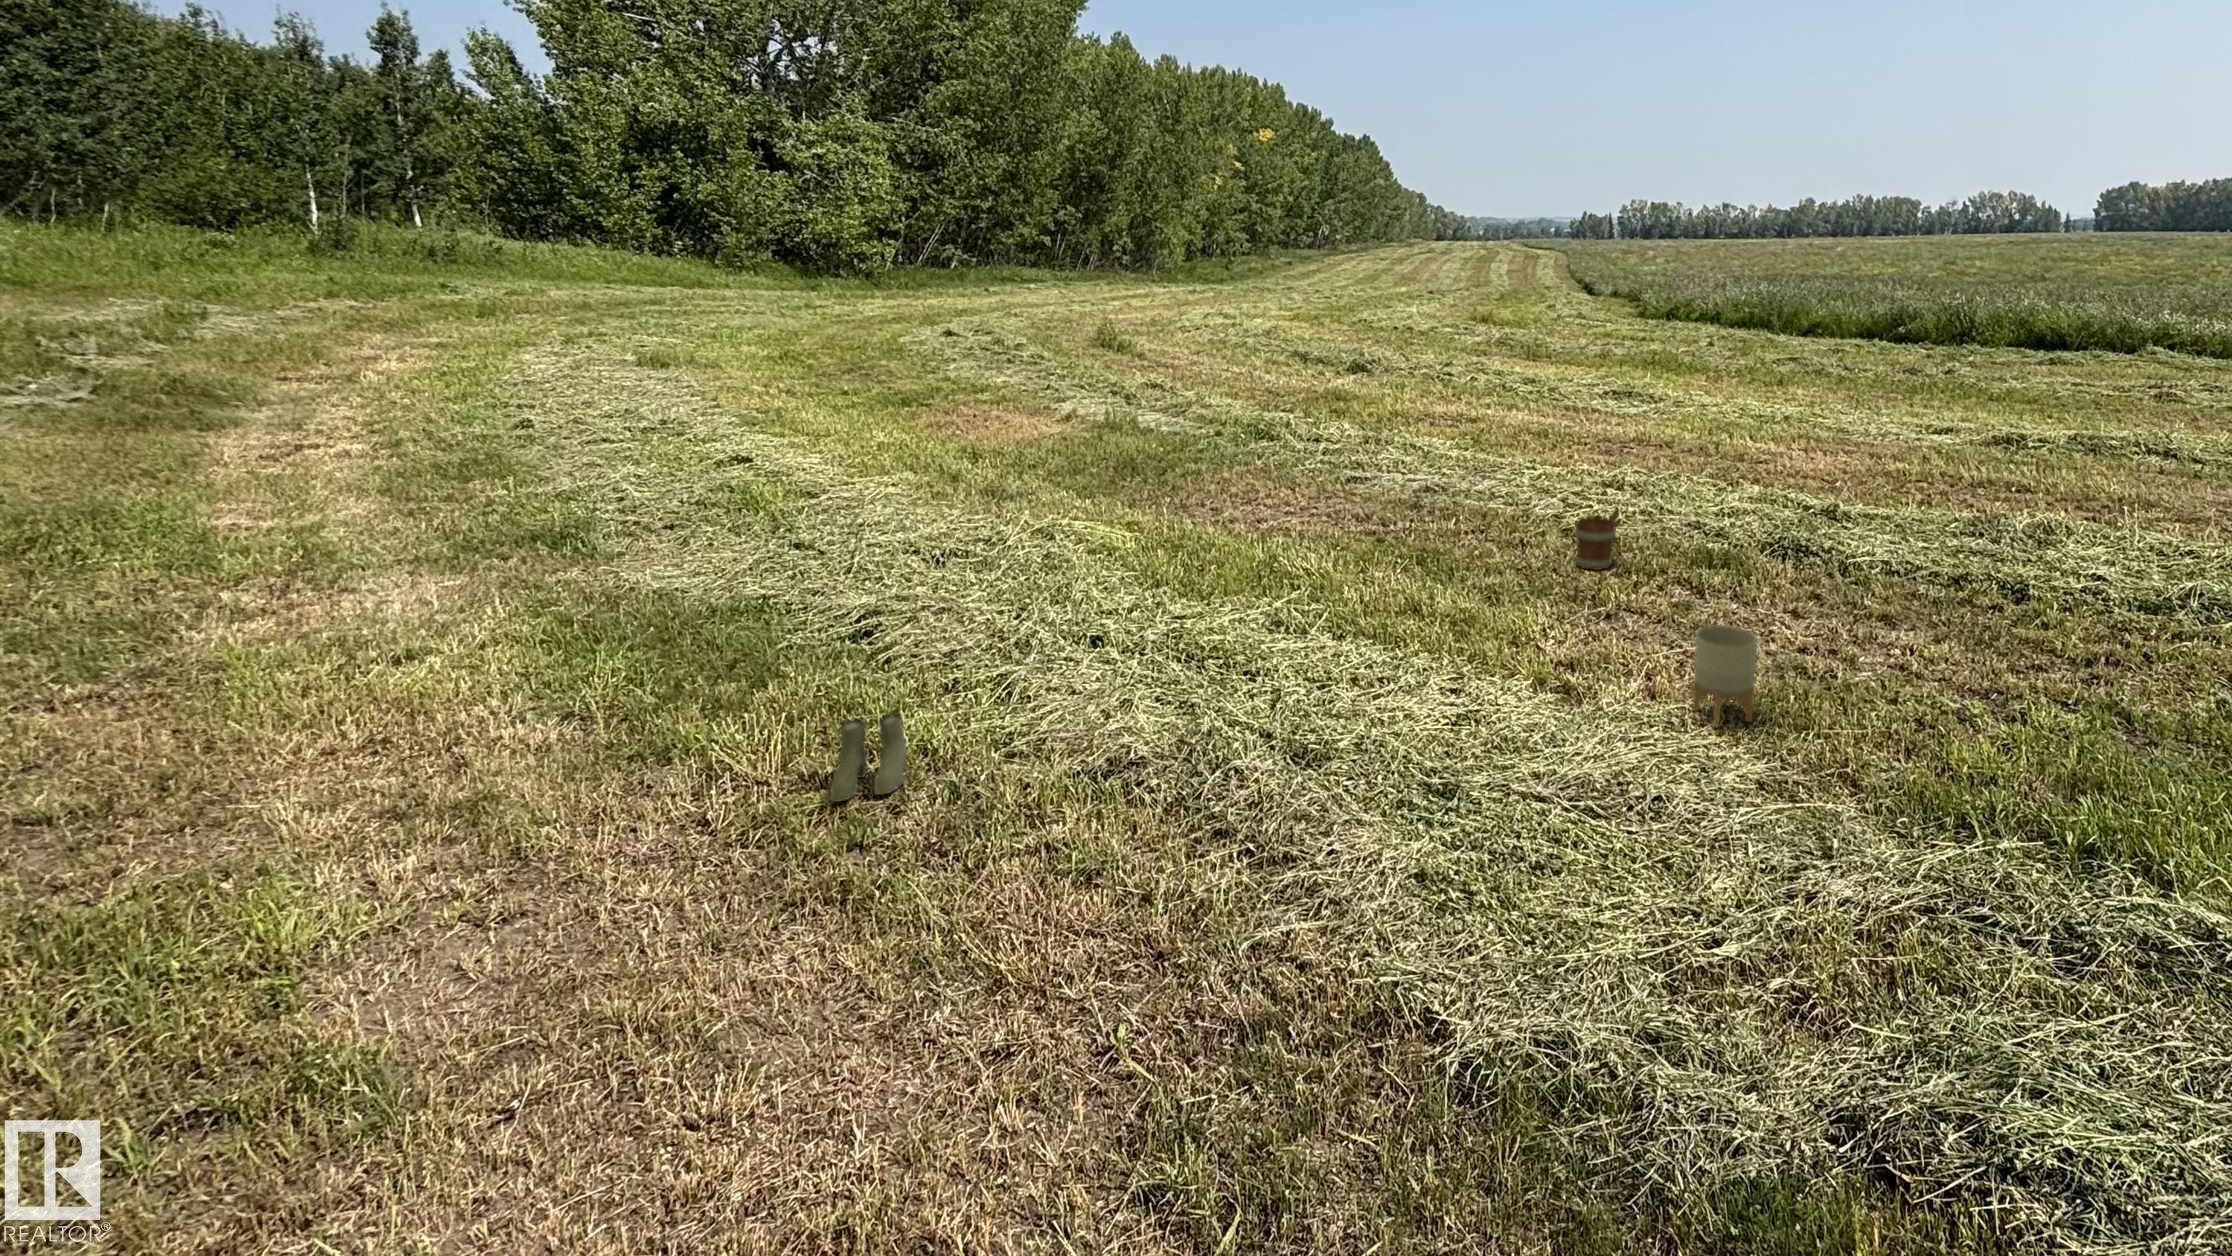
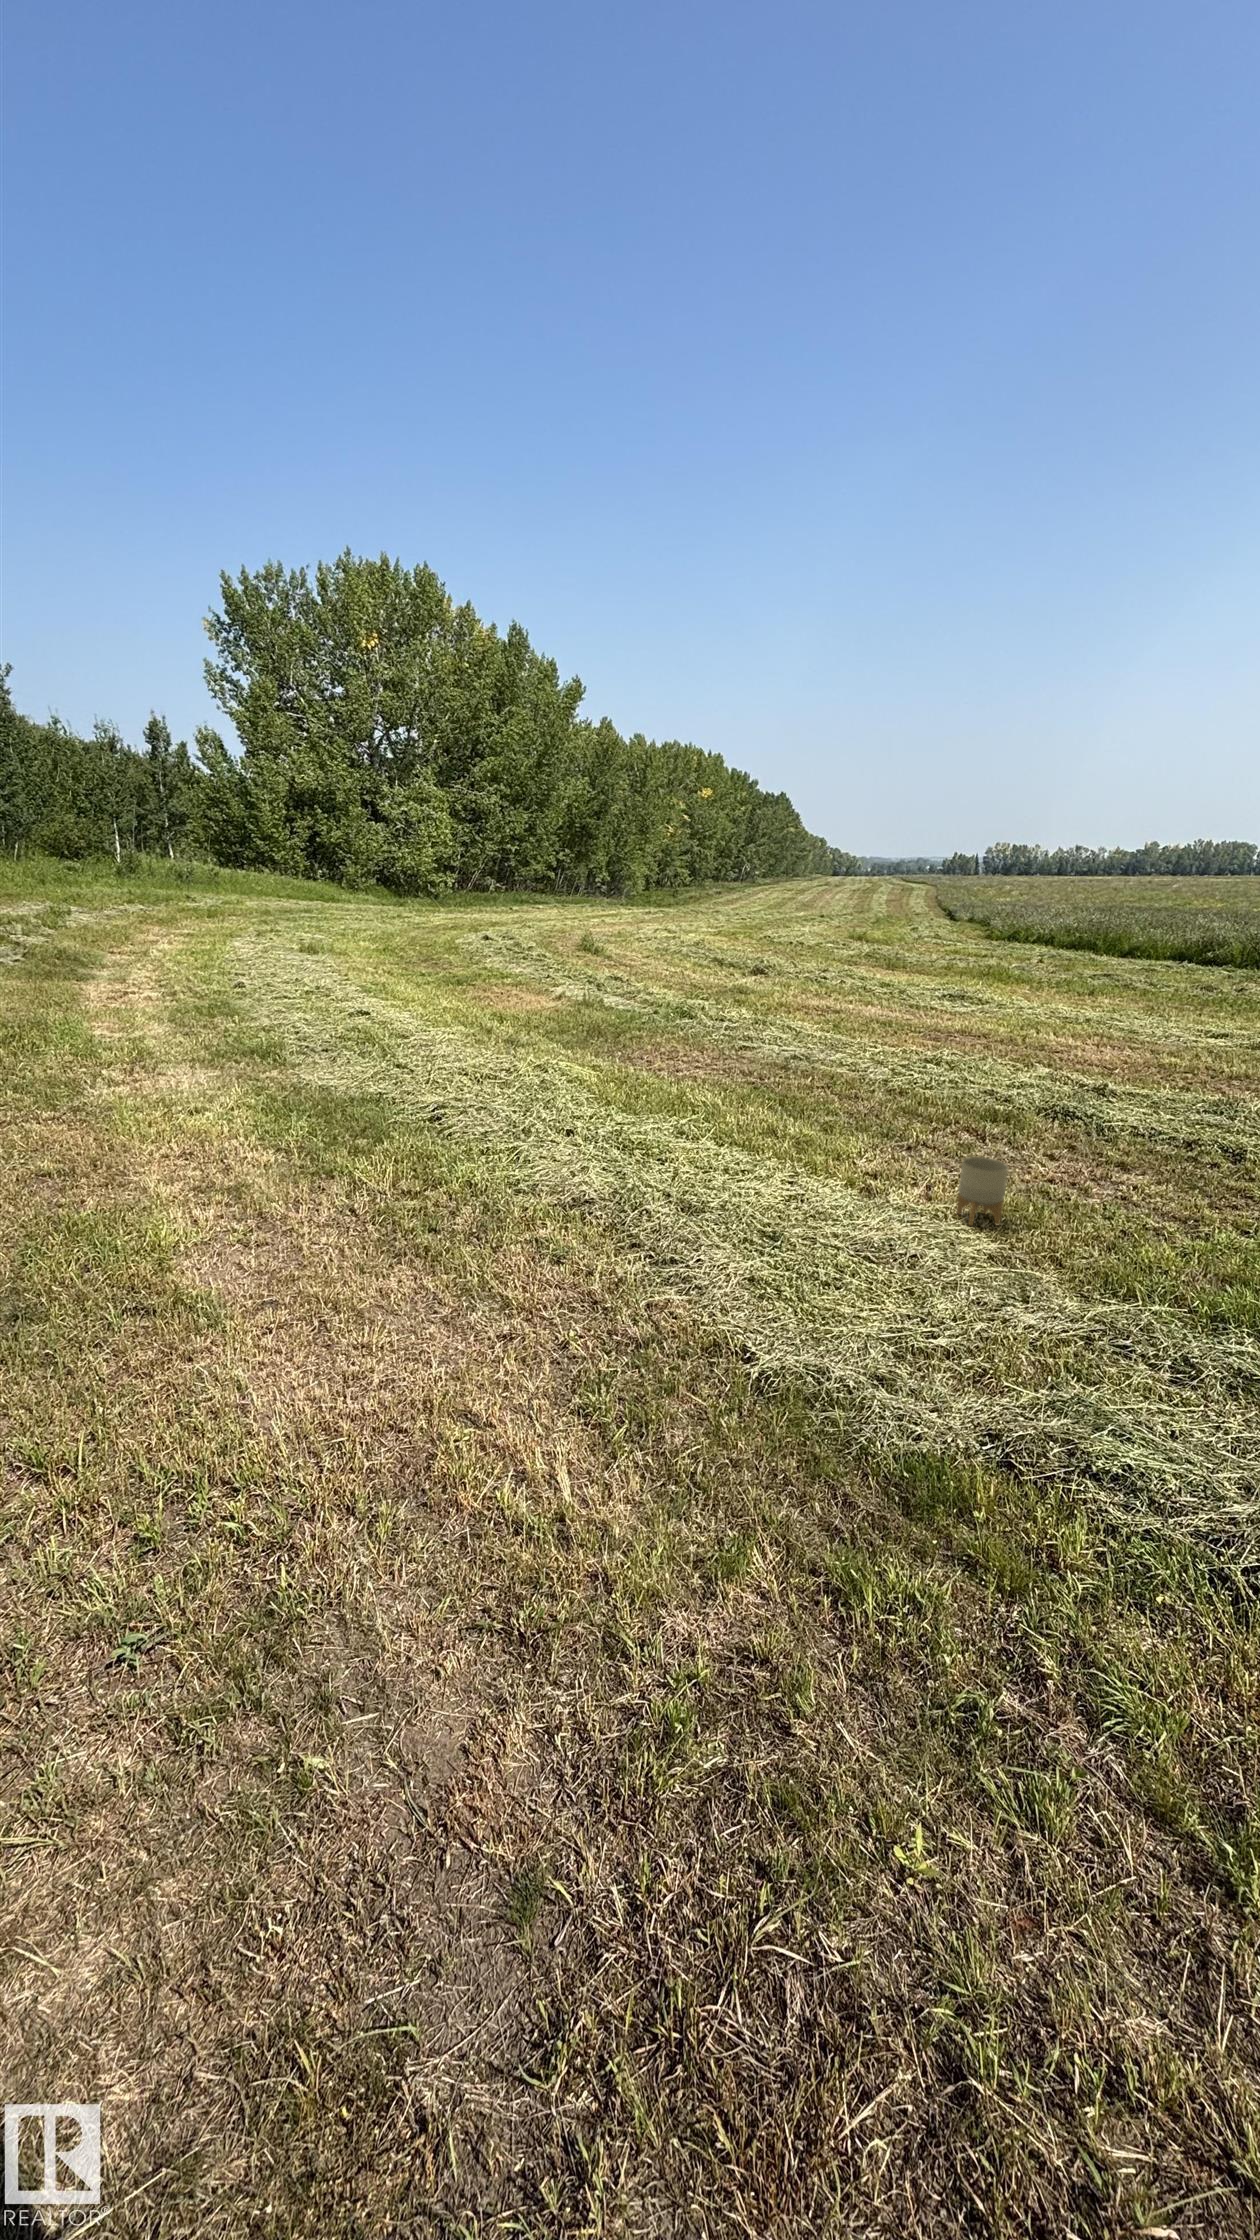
bucket: present [1574,510,1618,570] -> none [894,1077,931,1120]
boots: present [831,714,907,802] -> none [432,1156,468,1199]

